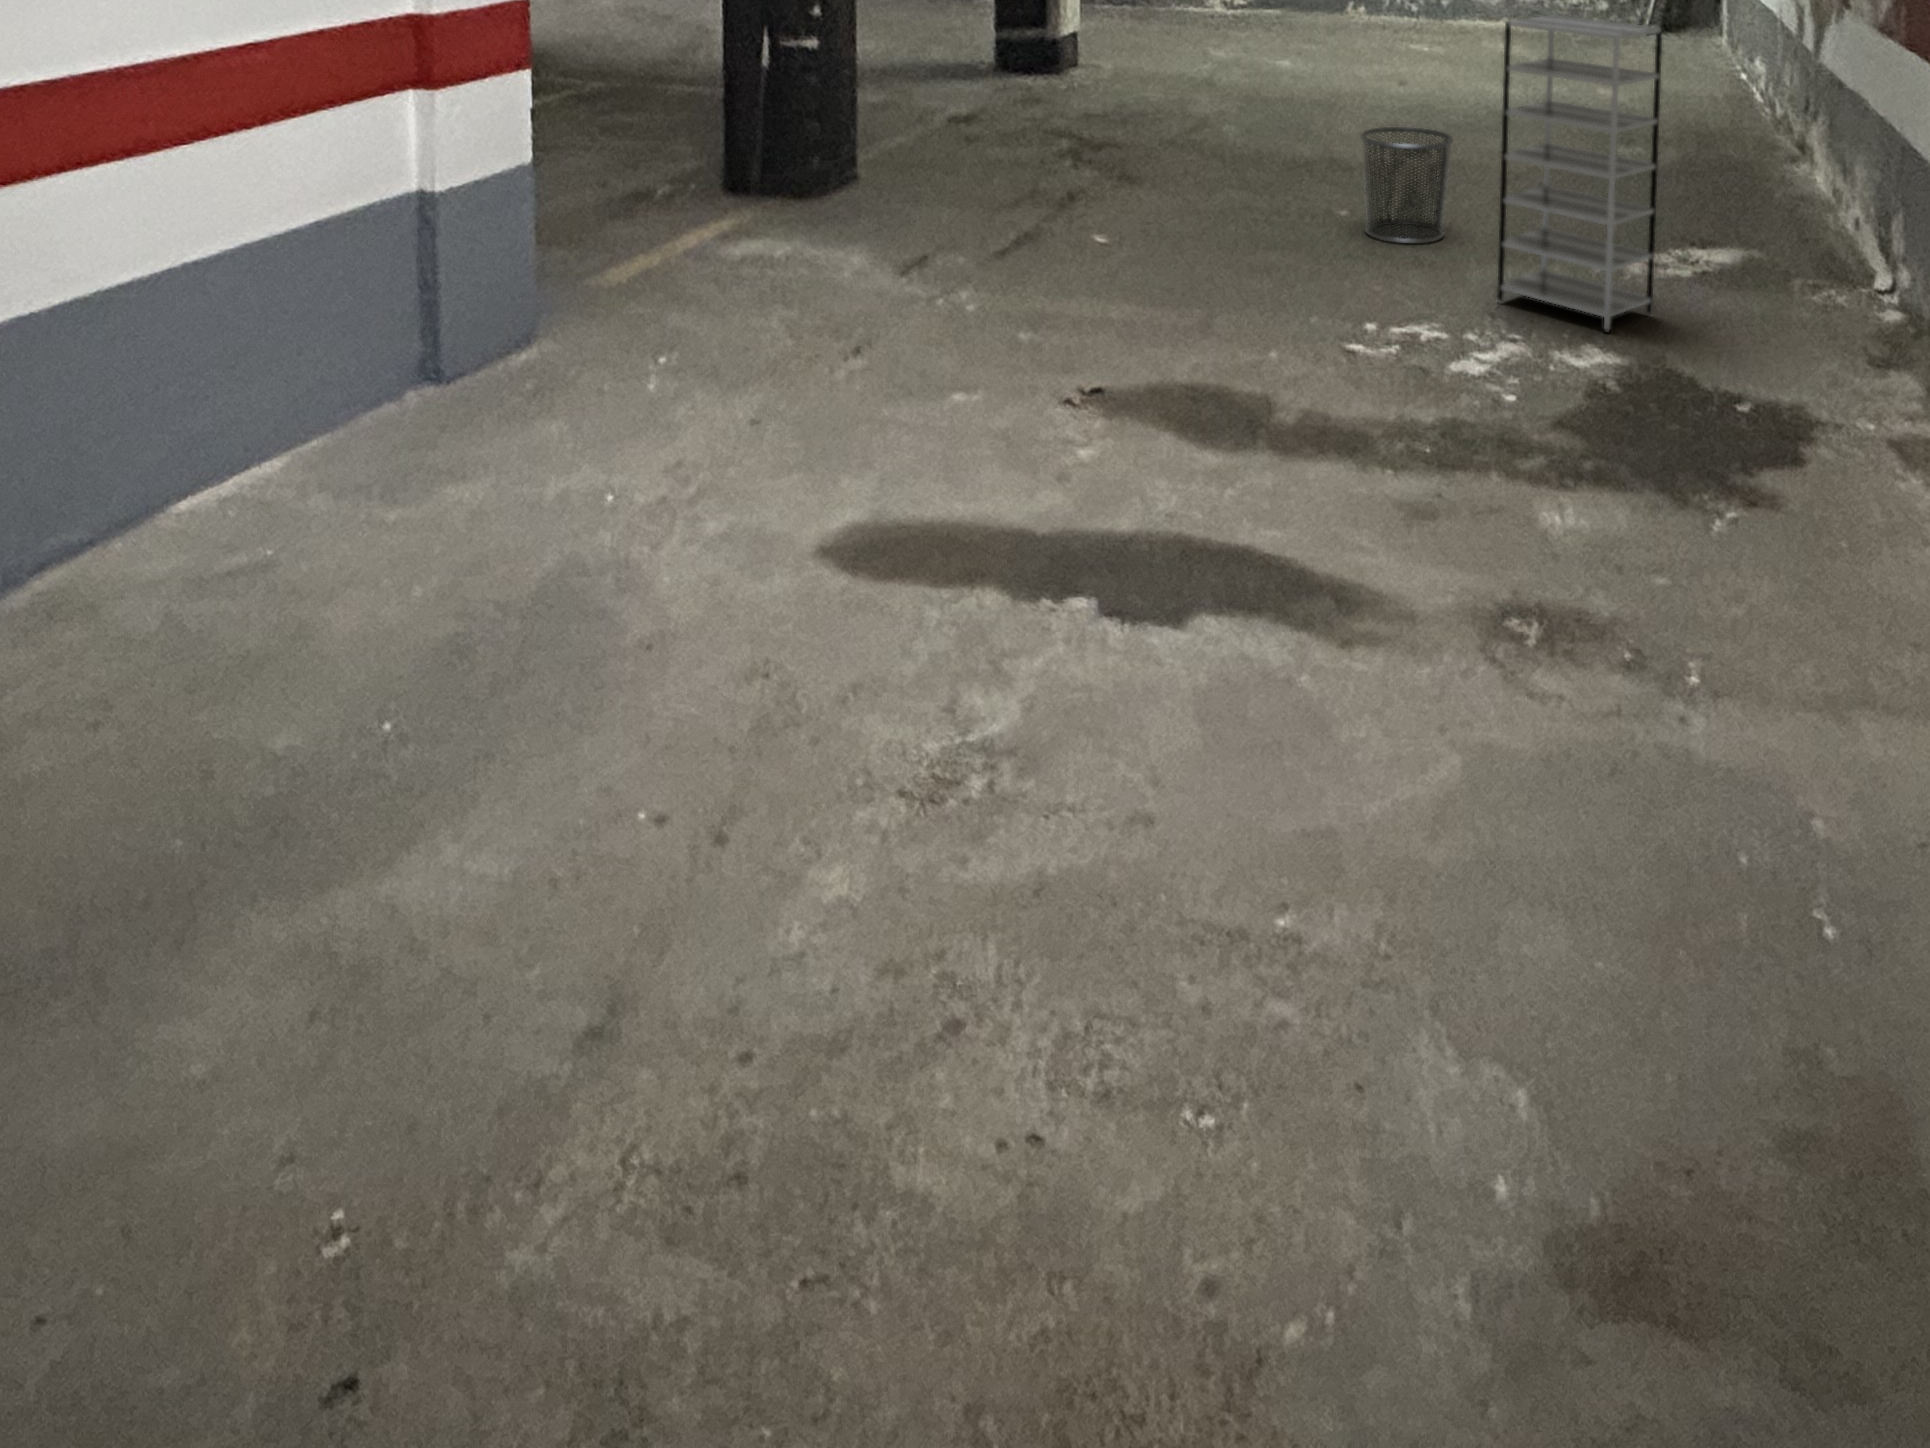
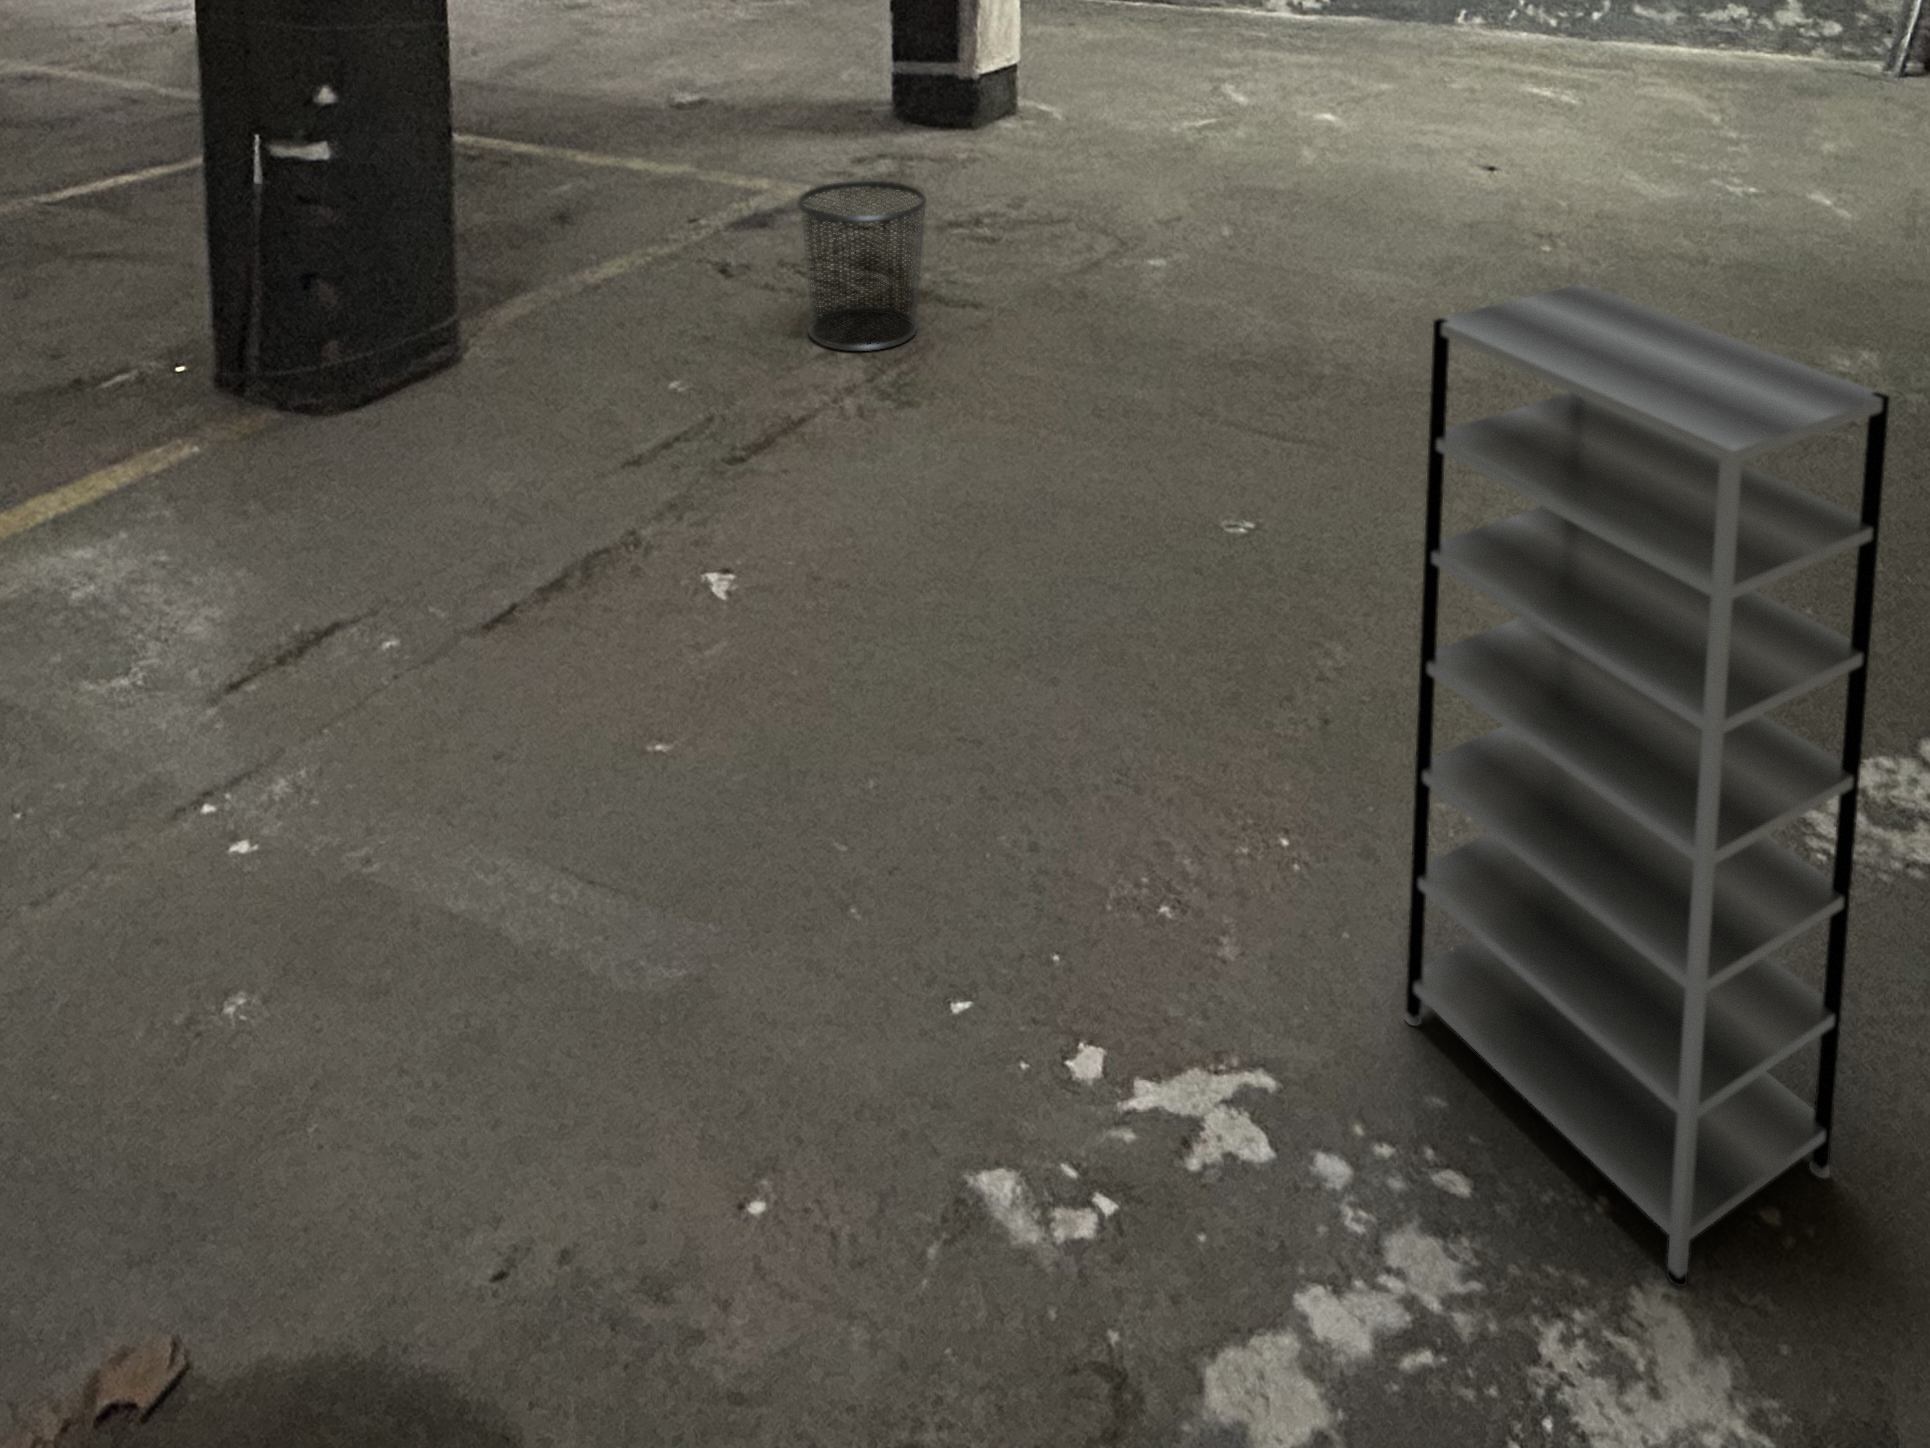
waste bin: present [1360,127,1454,244] -> present [797,181,927,351]

